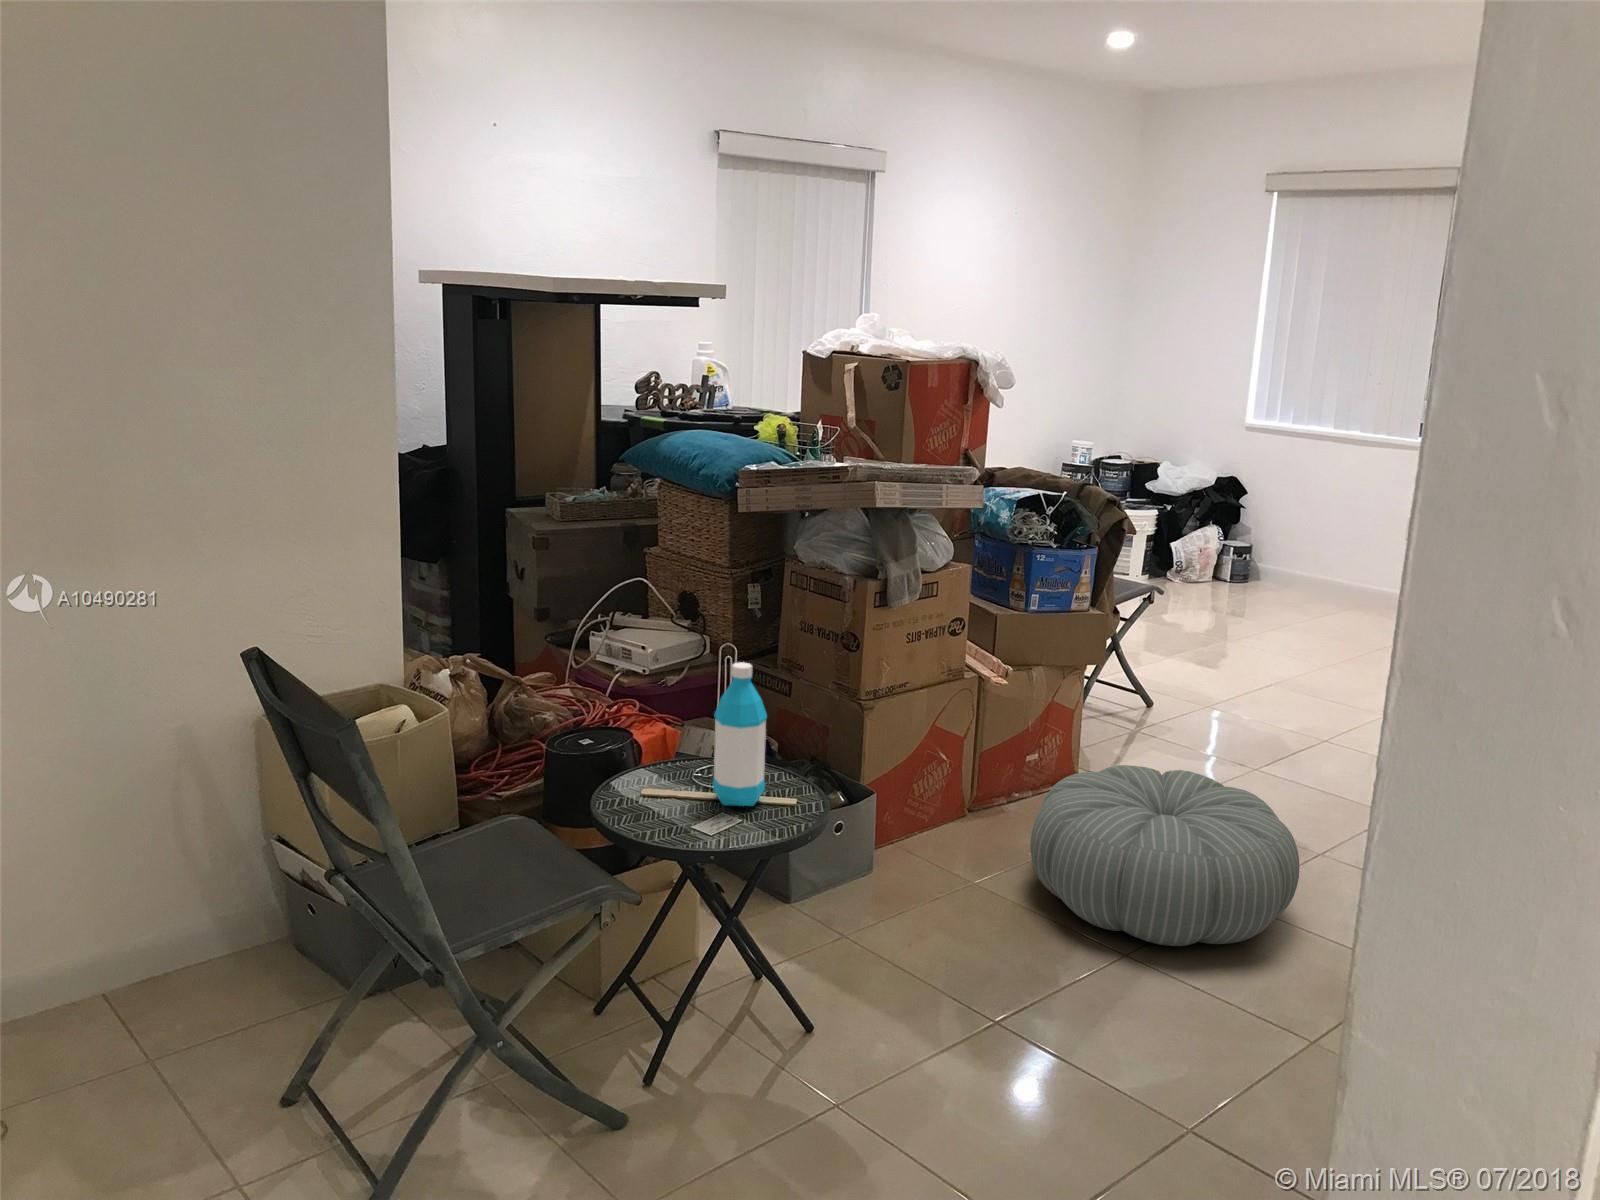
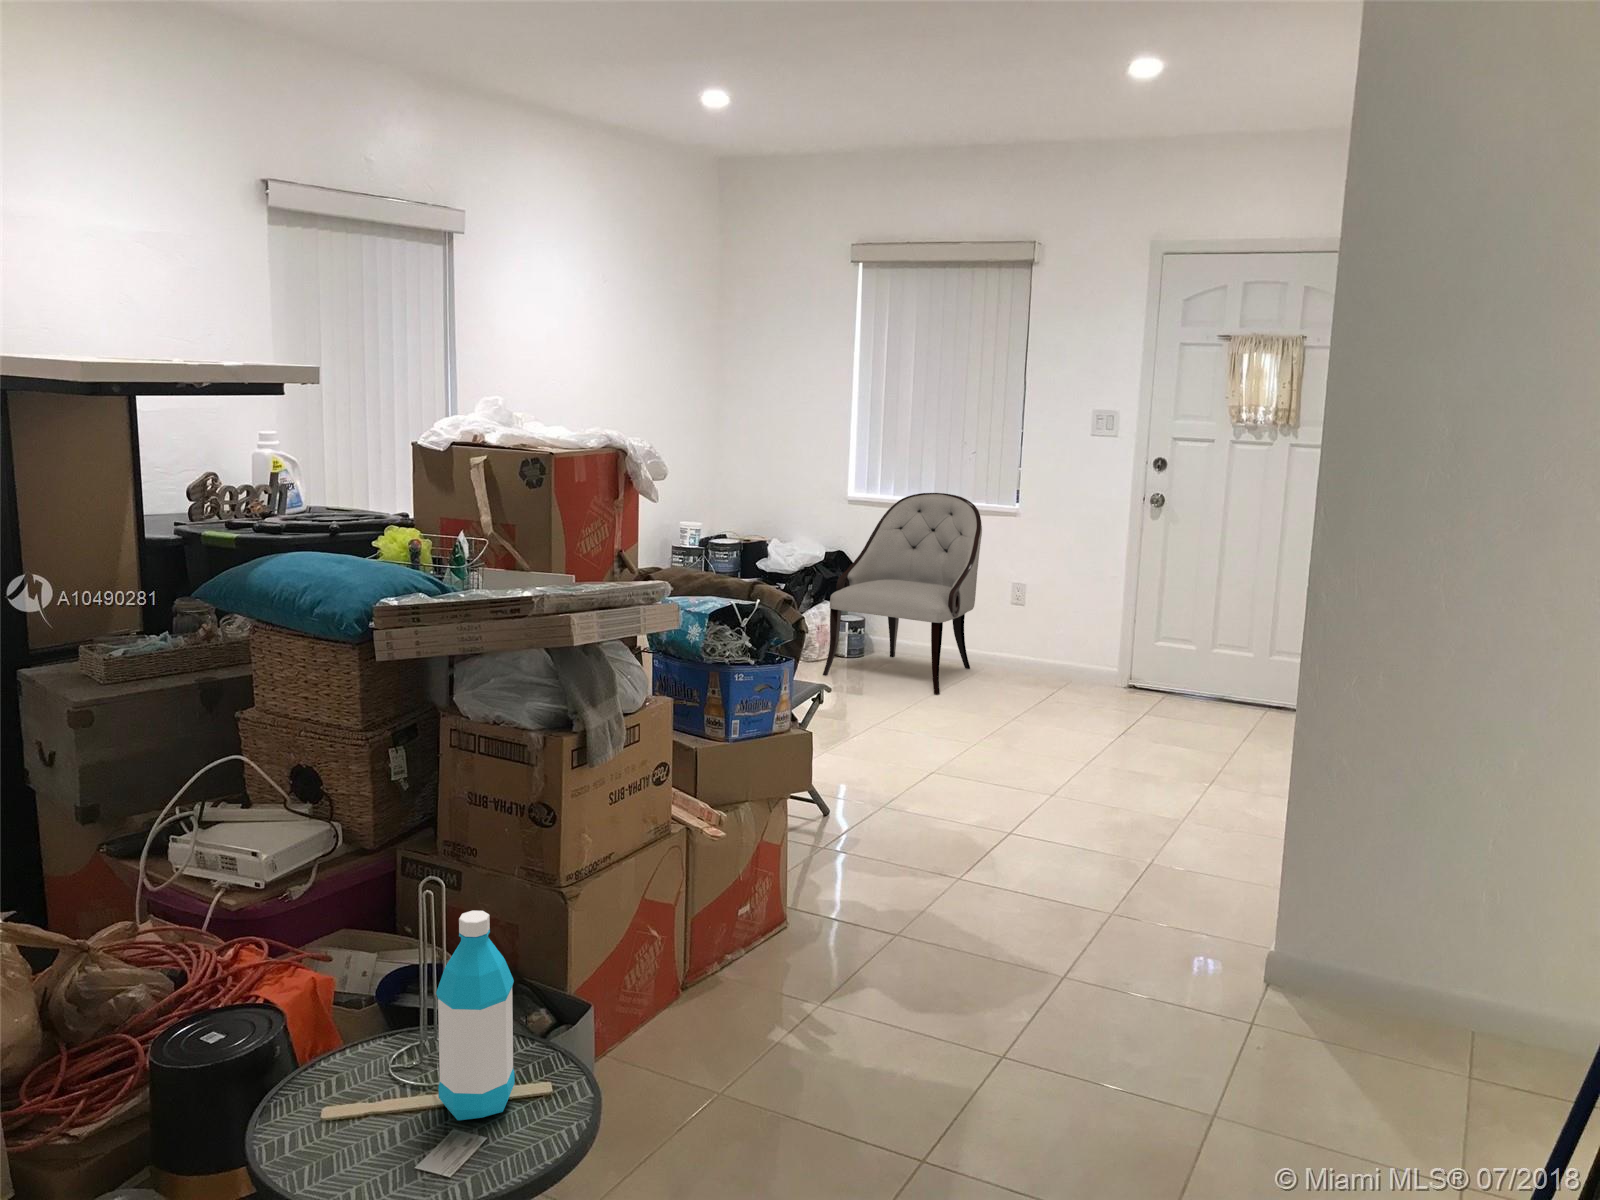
armchair: none [1196,422,1382,623] -> present [823,493,982,694]
pouf: present [1030,765,1299,946] -> none [782,906,1076,1129]

